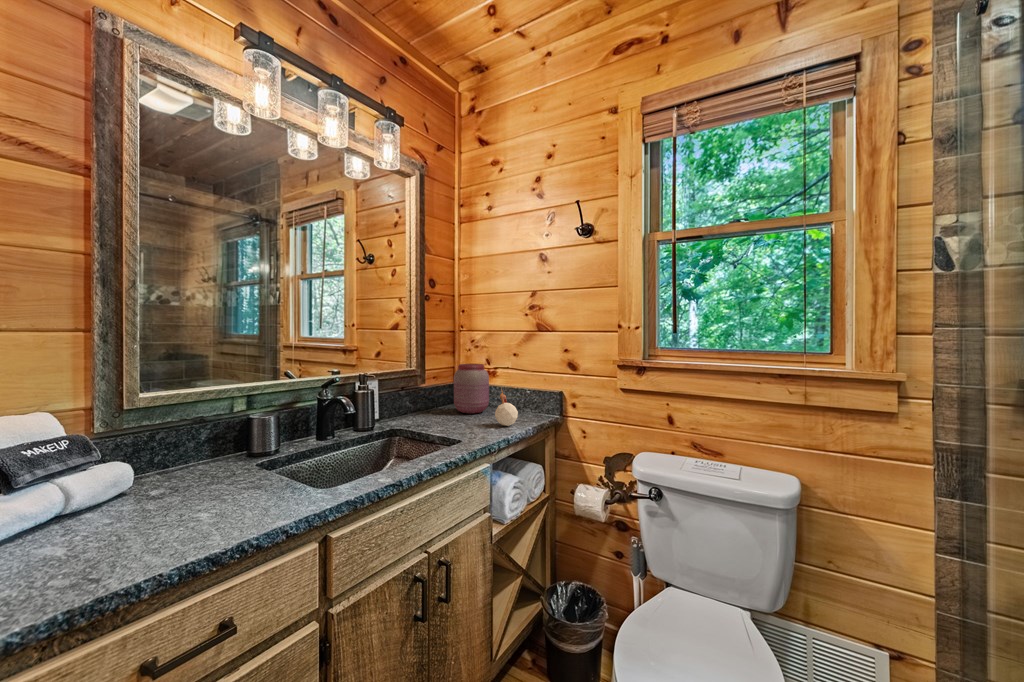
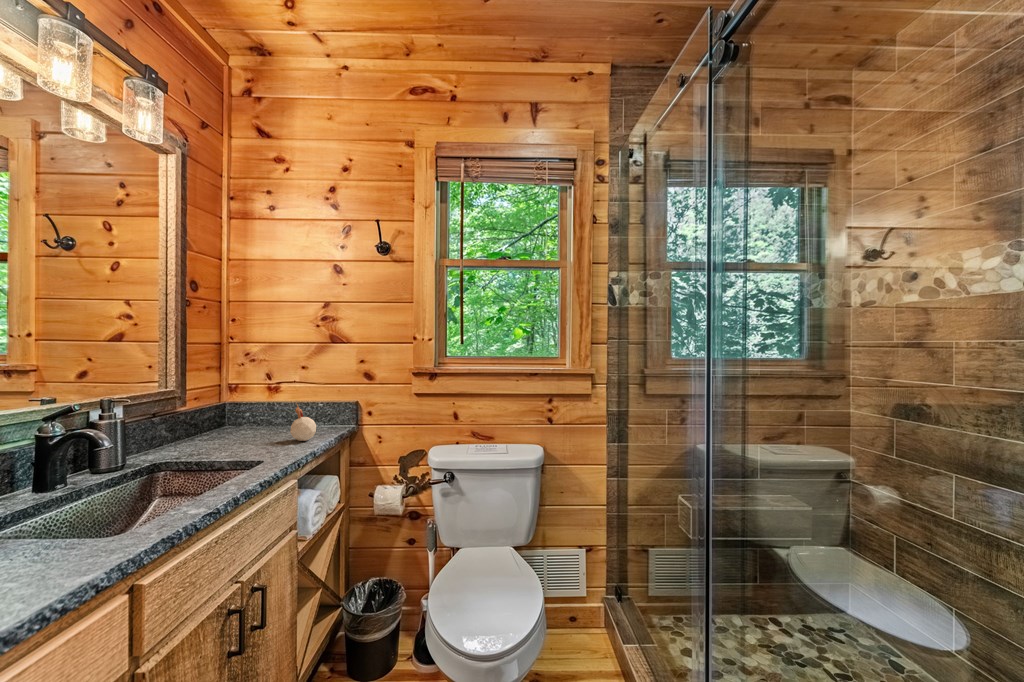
jar: present [454,364,489,414] -> none [228,377,273,433]

